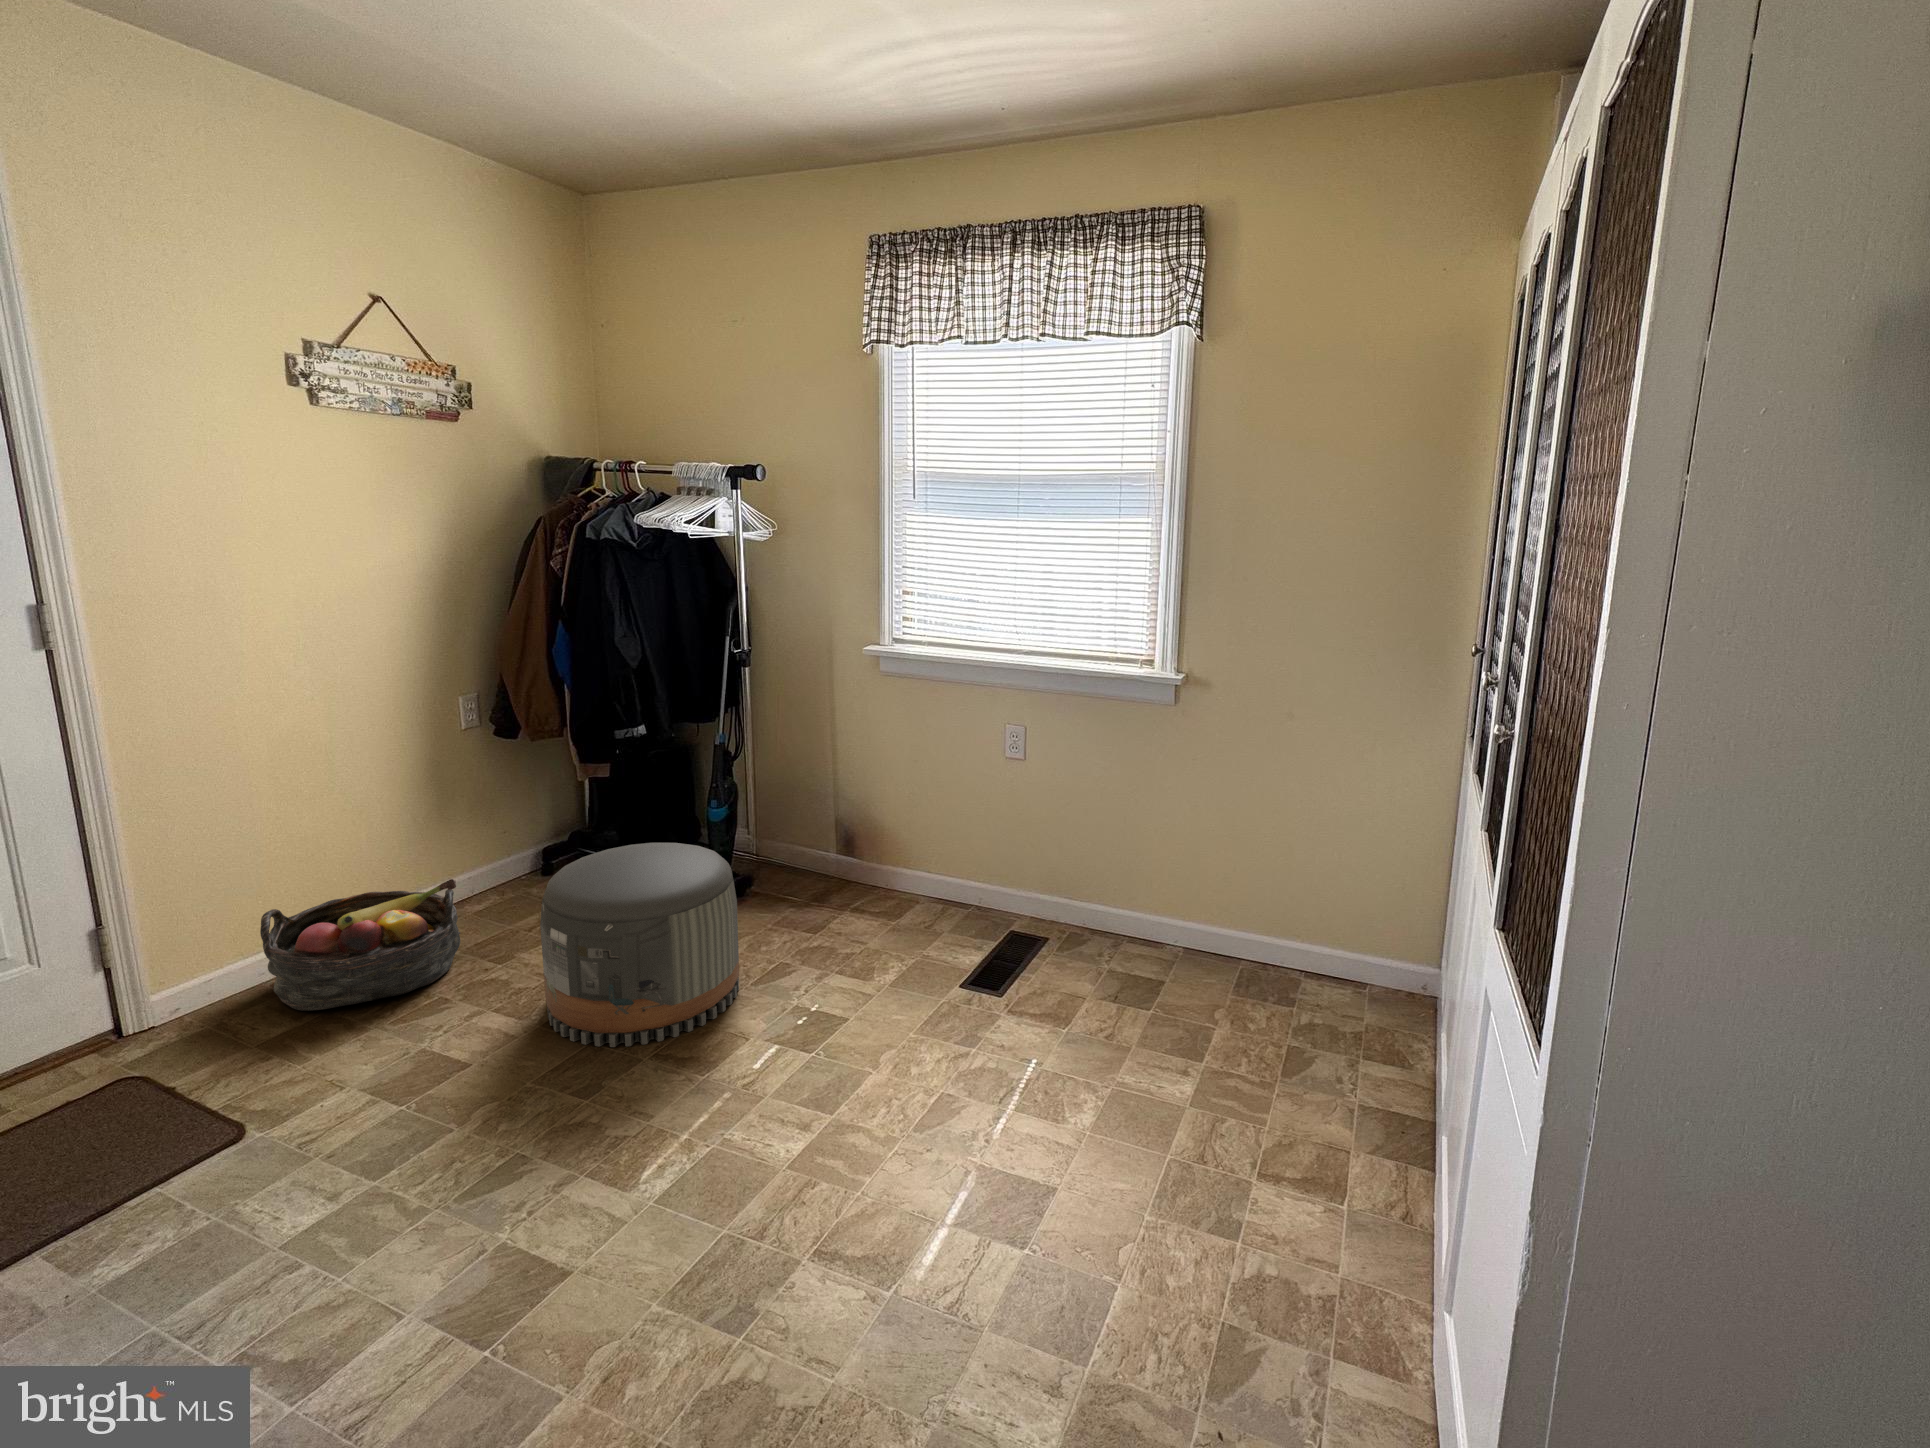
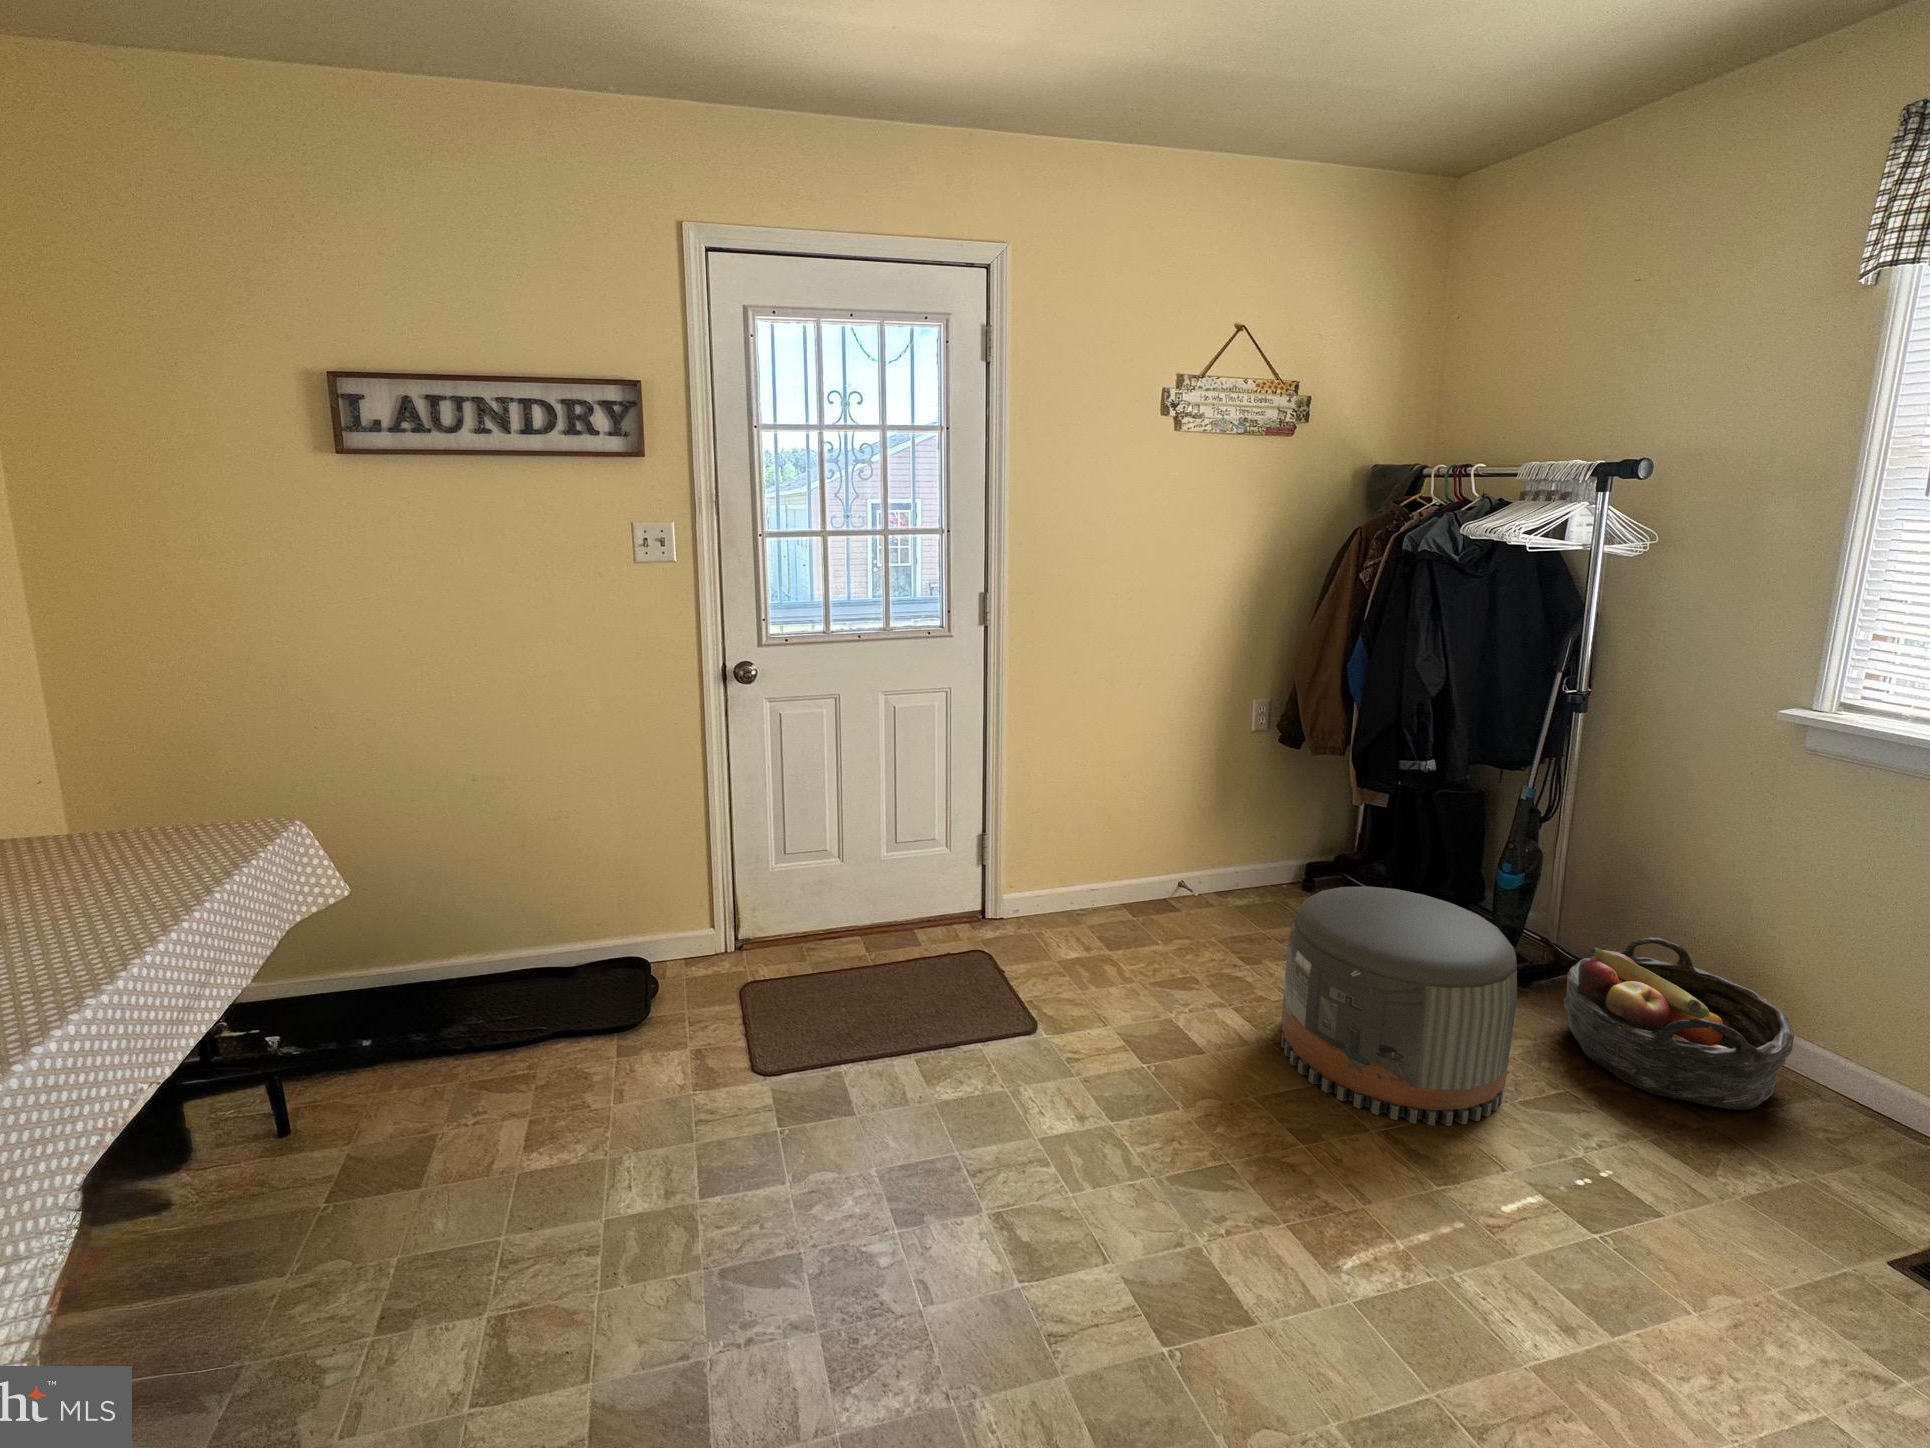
basket: present [260,879,460,1011] -> present [1564,937,1794,1110]

